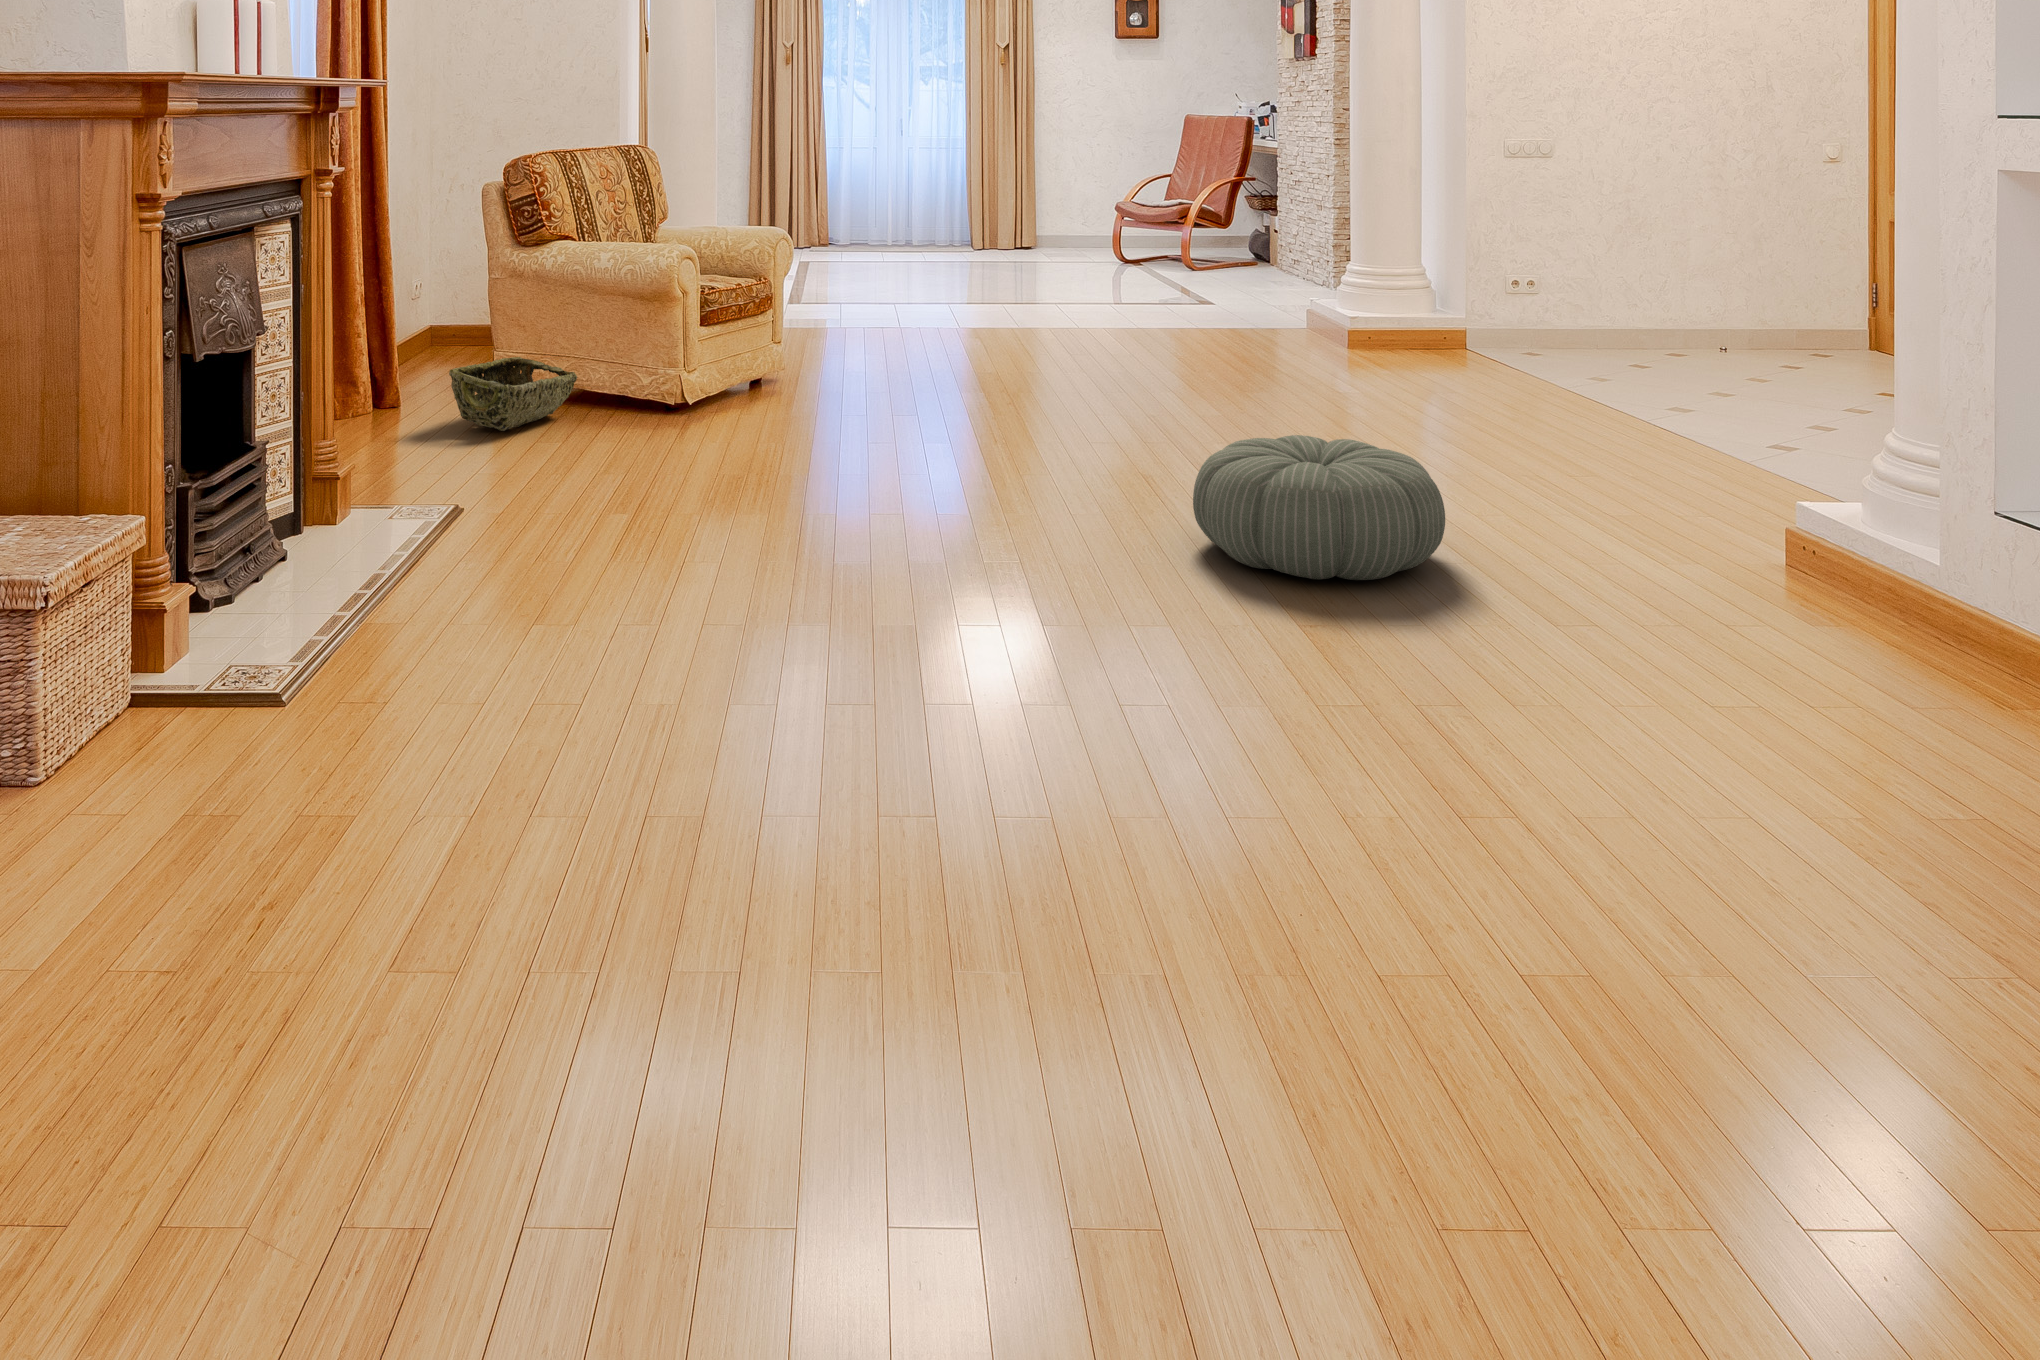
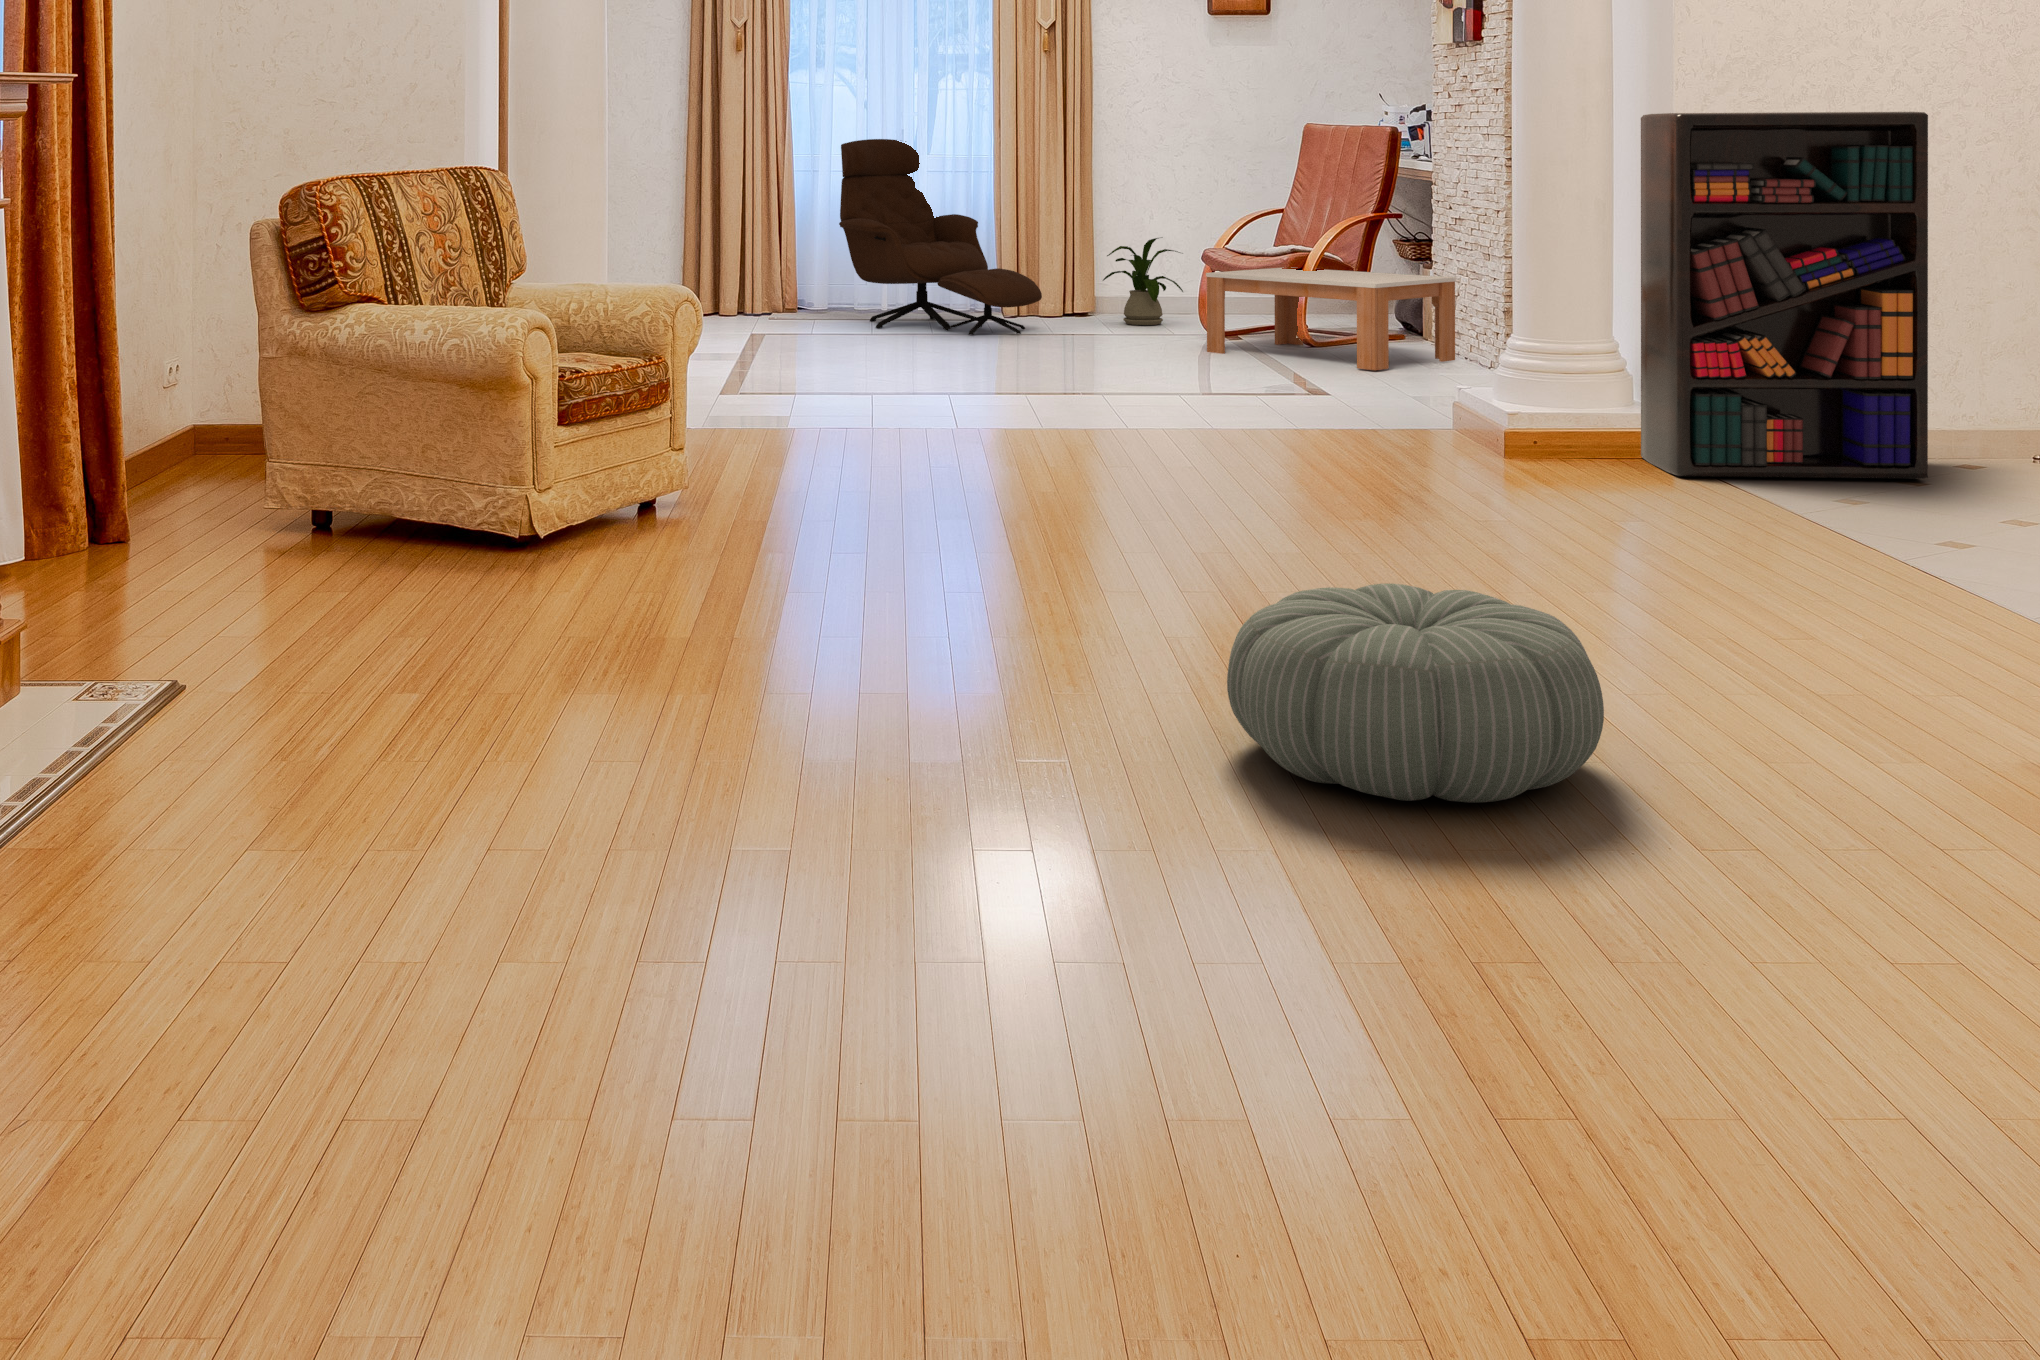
bookshelf: none [1432,115,1628,365] -> present [1641,112,1928,479]
lounge chair: none [861,124,1005,263] -> present [839,139,1042,335]
house plant: none [1046,195,1104,257] -> present [1103,238,1183,325]
coffee table: none [1123,217,1296,290] -> present [1206,267,1456,370]
woven basket: present [449,357,577,431] -> none [200,467,384,572]

